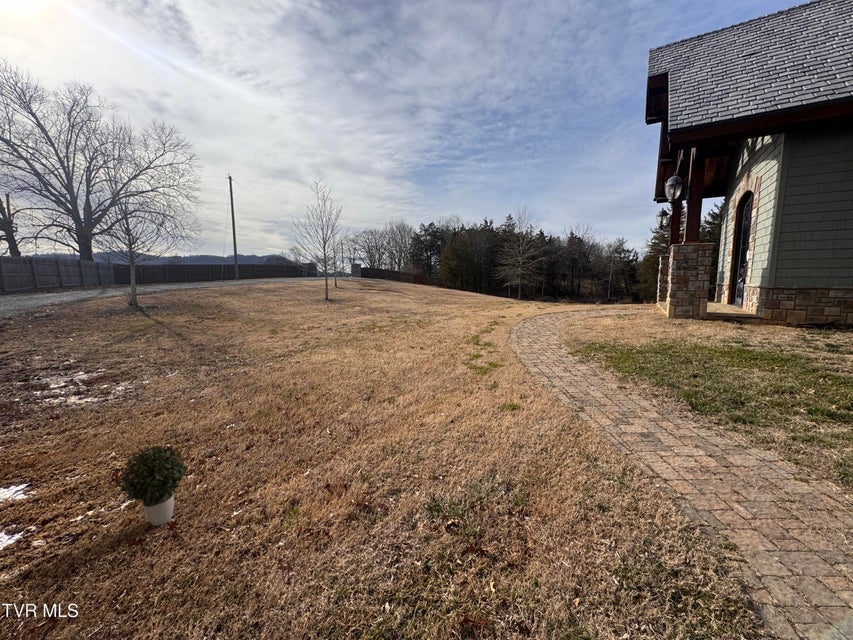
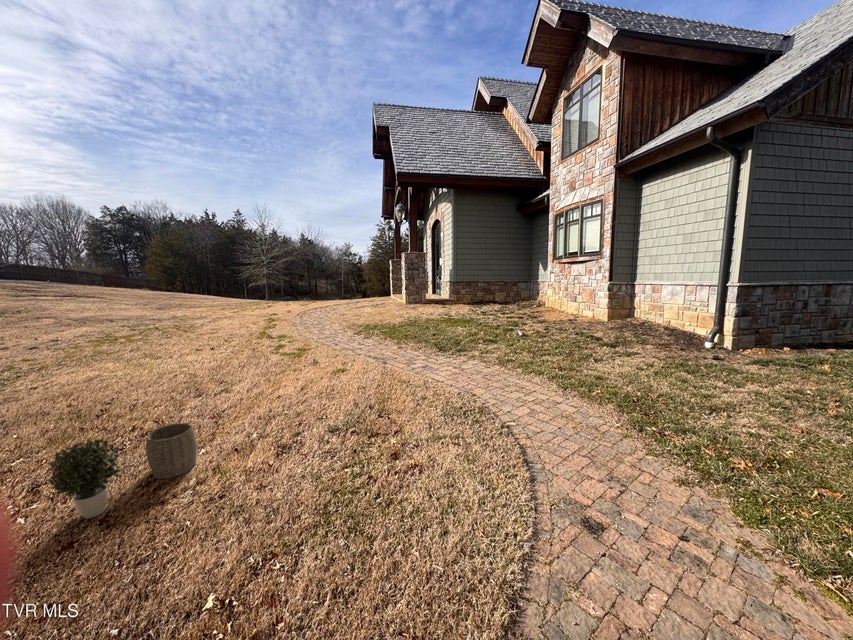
woven basket: none [223,442,275,506] -> present [146,423,197,479]

